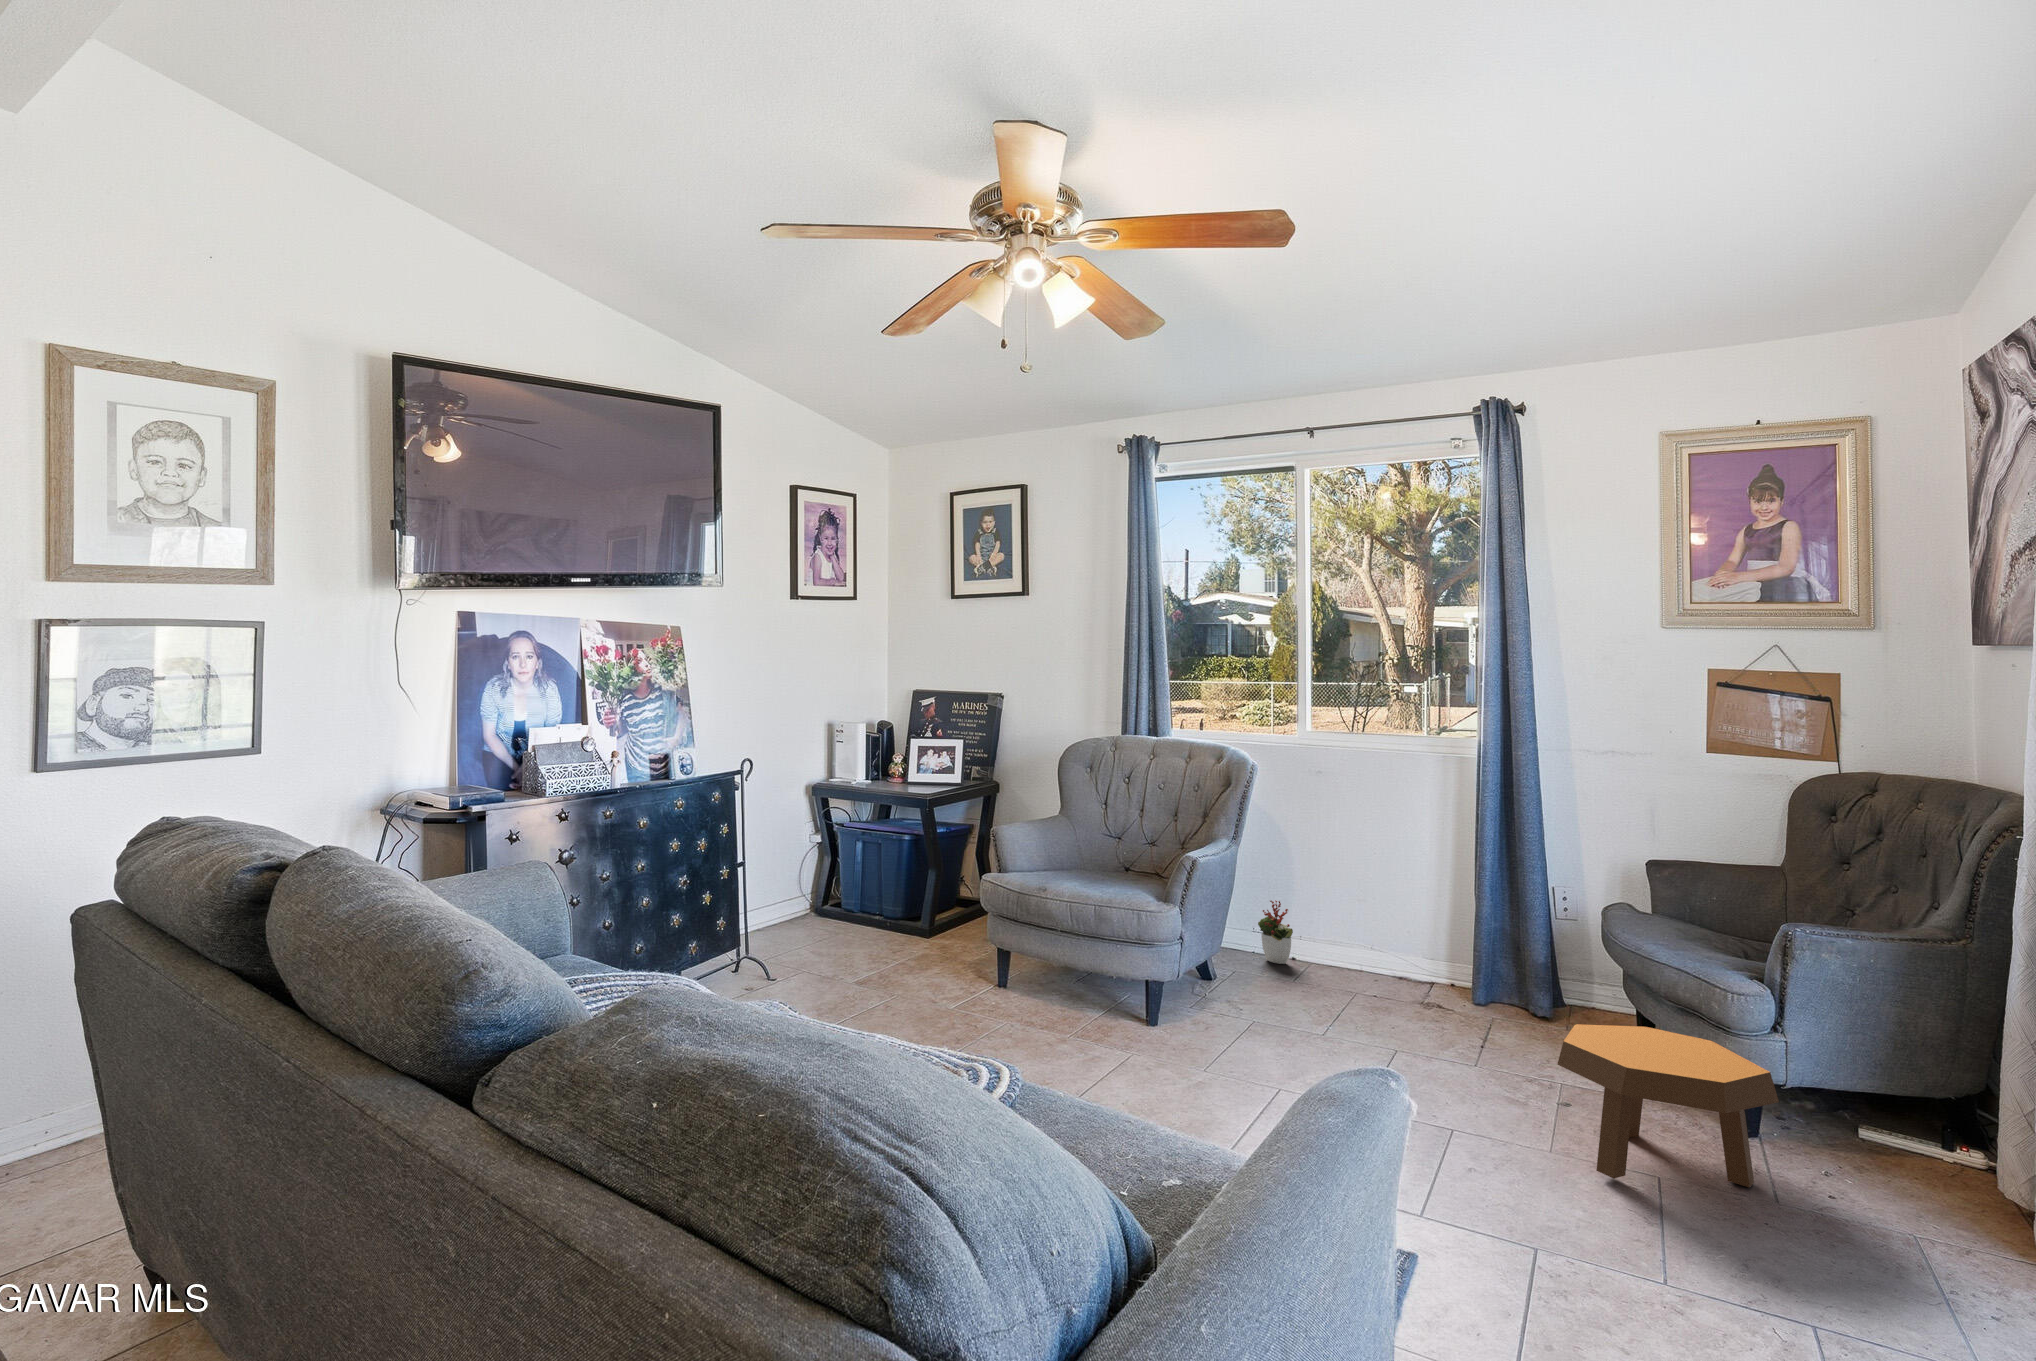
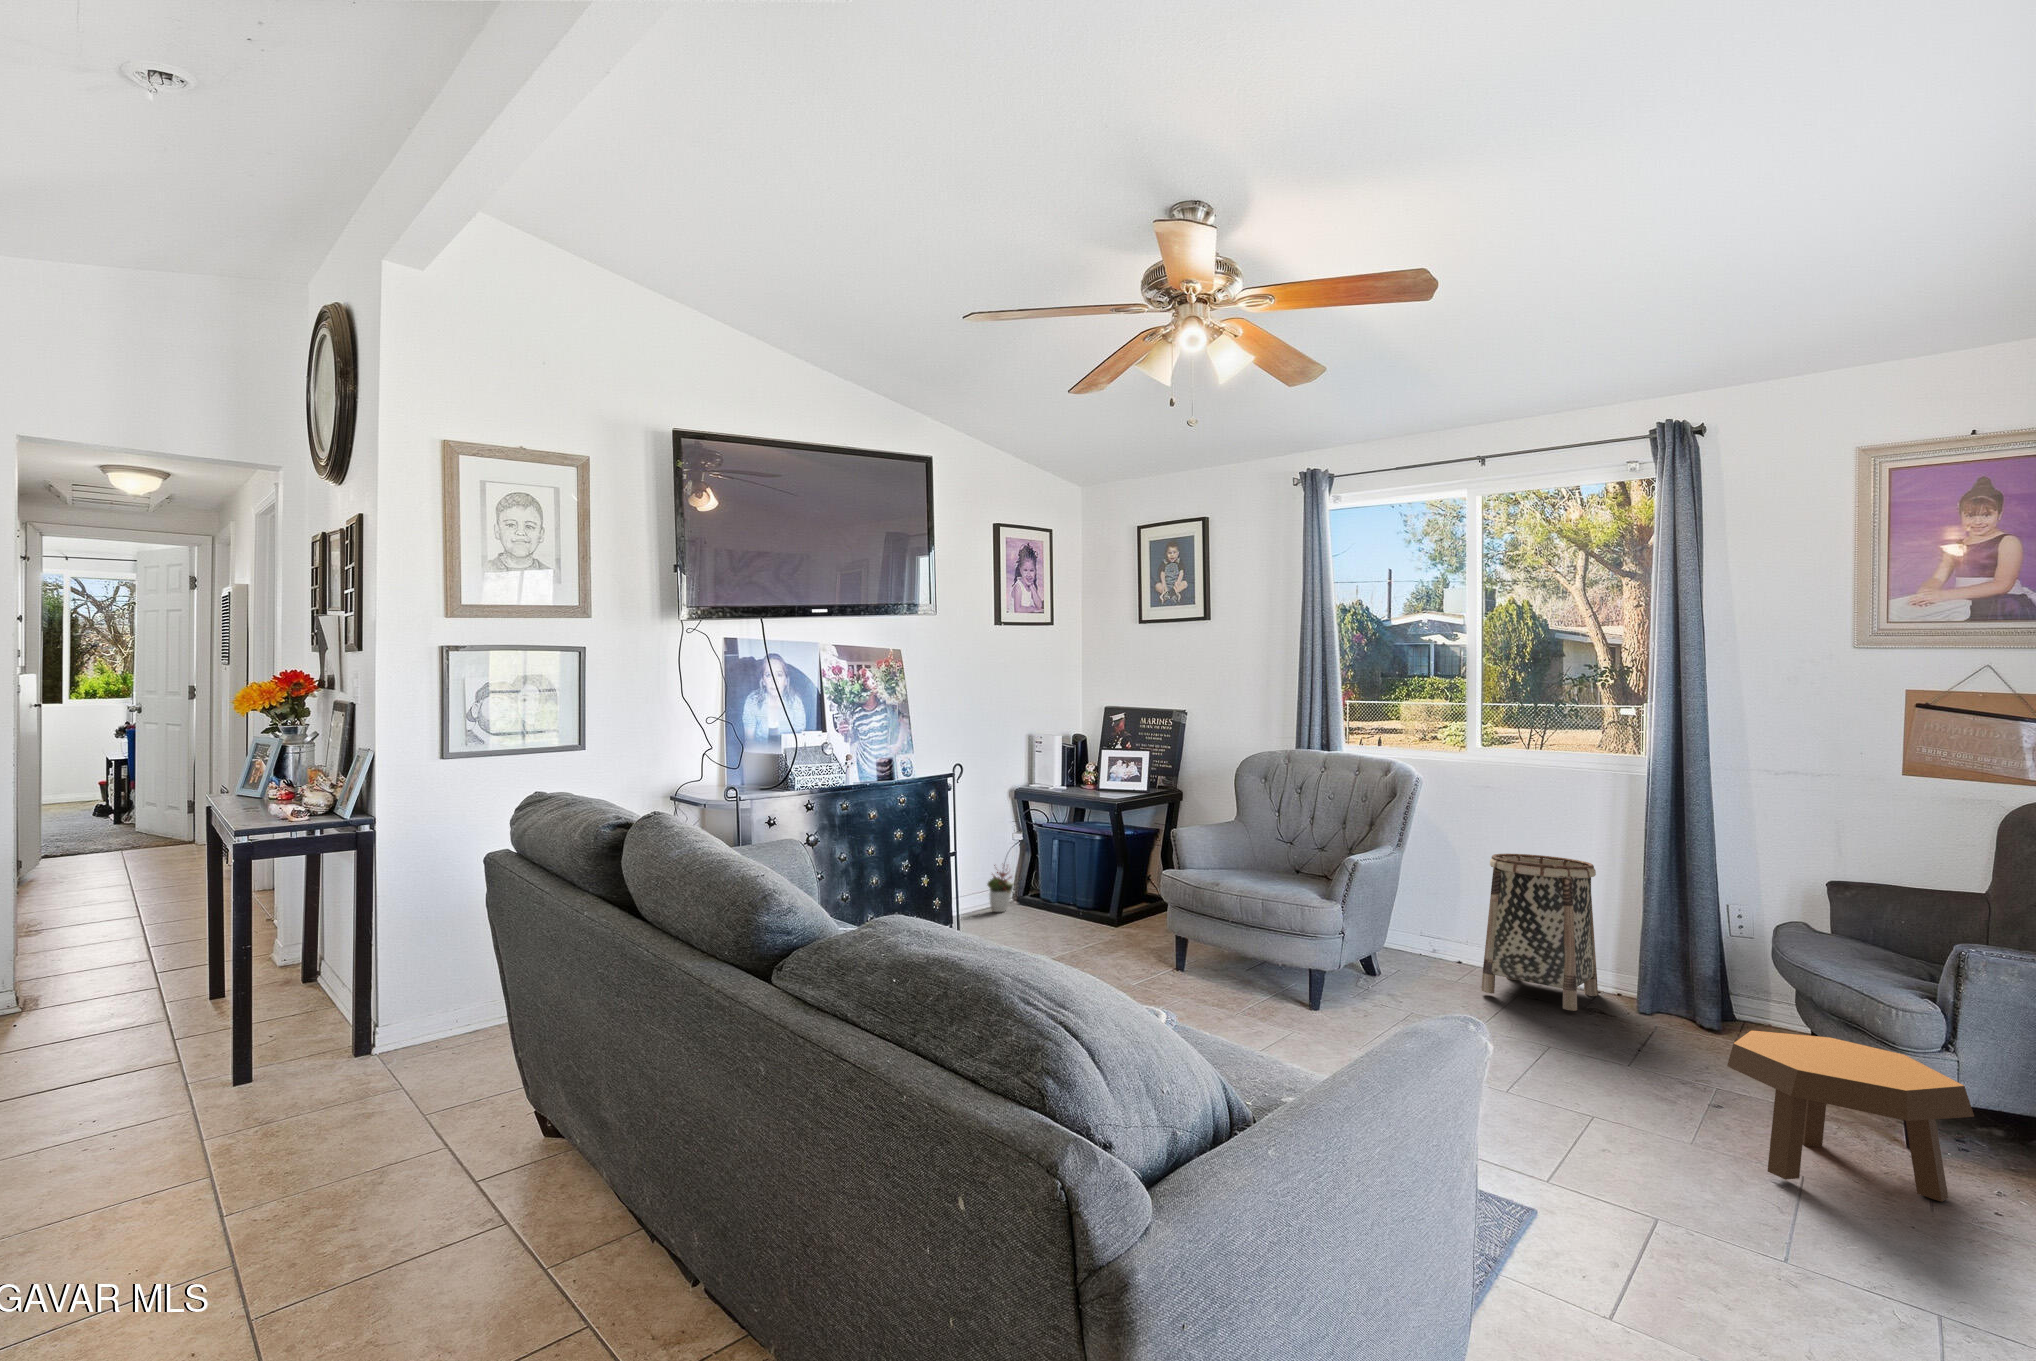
basket: none [1309,845,1419,1005] -> present [1481,854,1598,1011]
decorative plant: present [1258,900,1293,964] -> present [987,865,1013,912]

